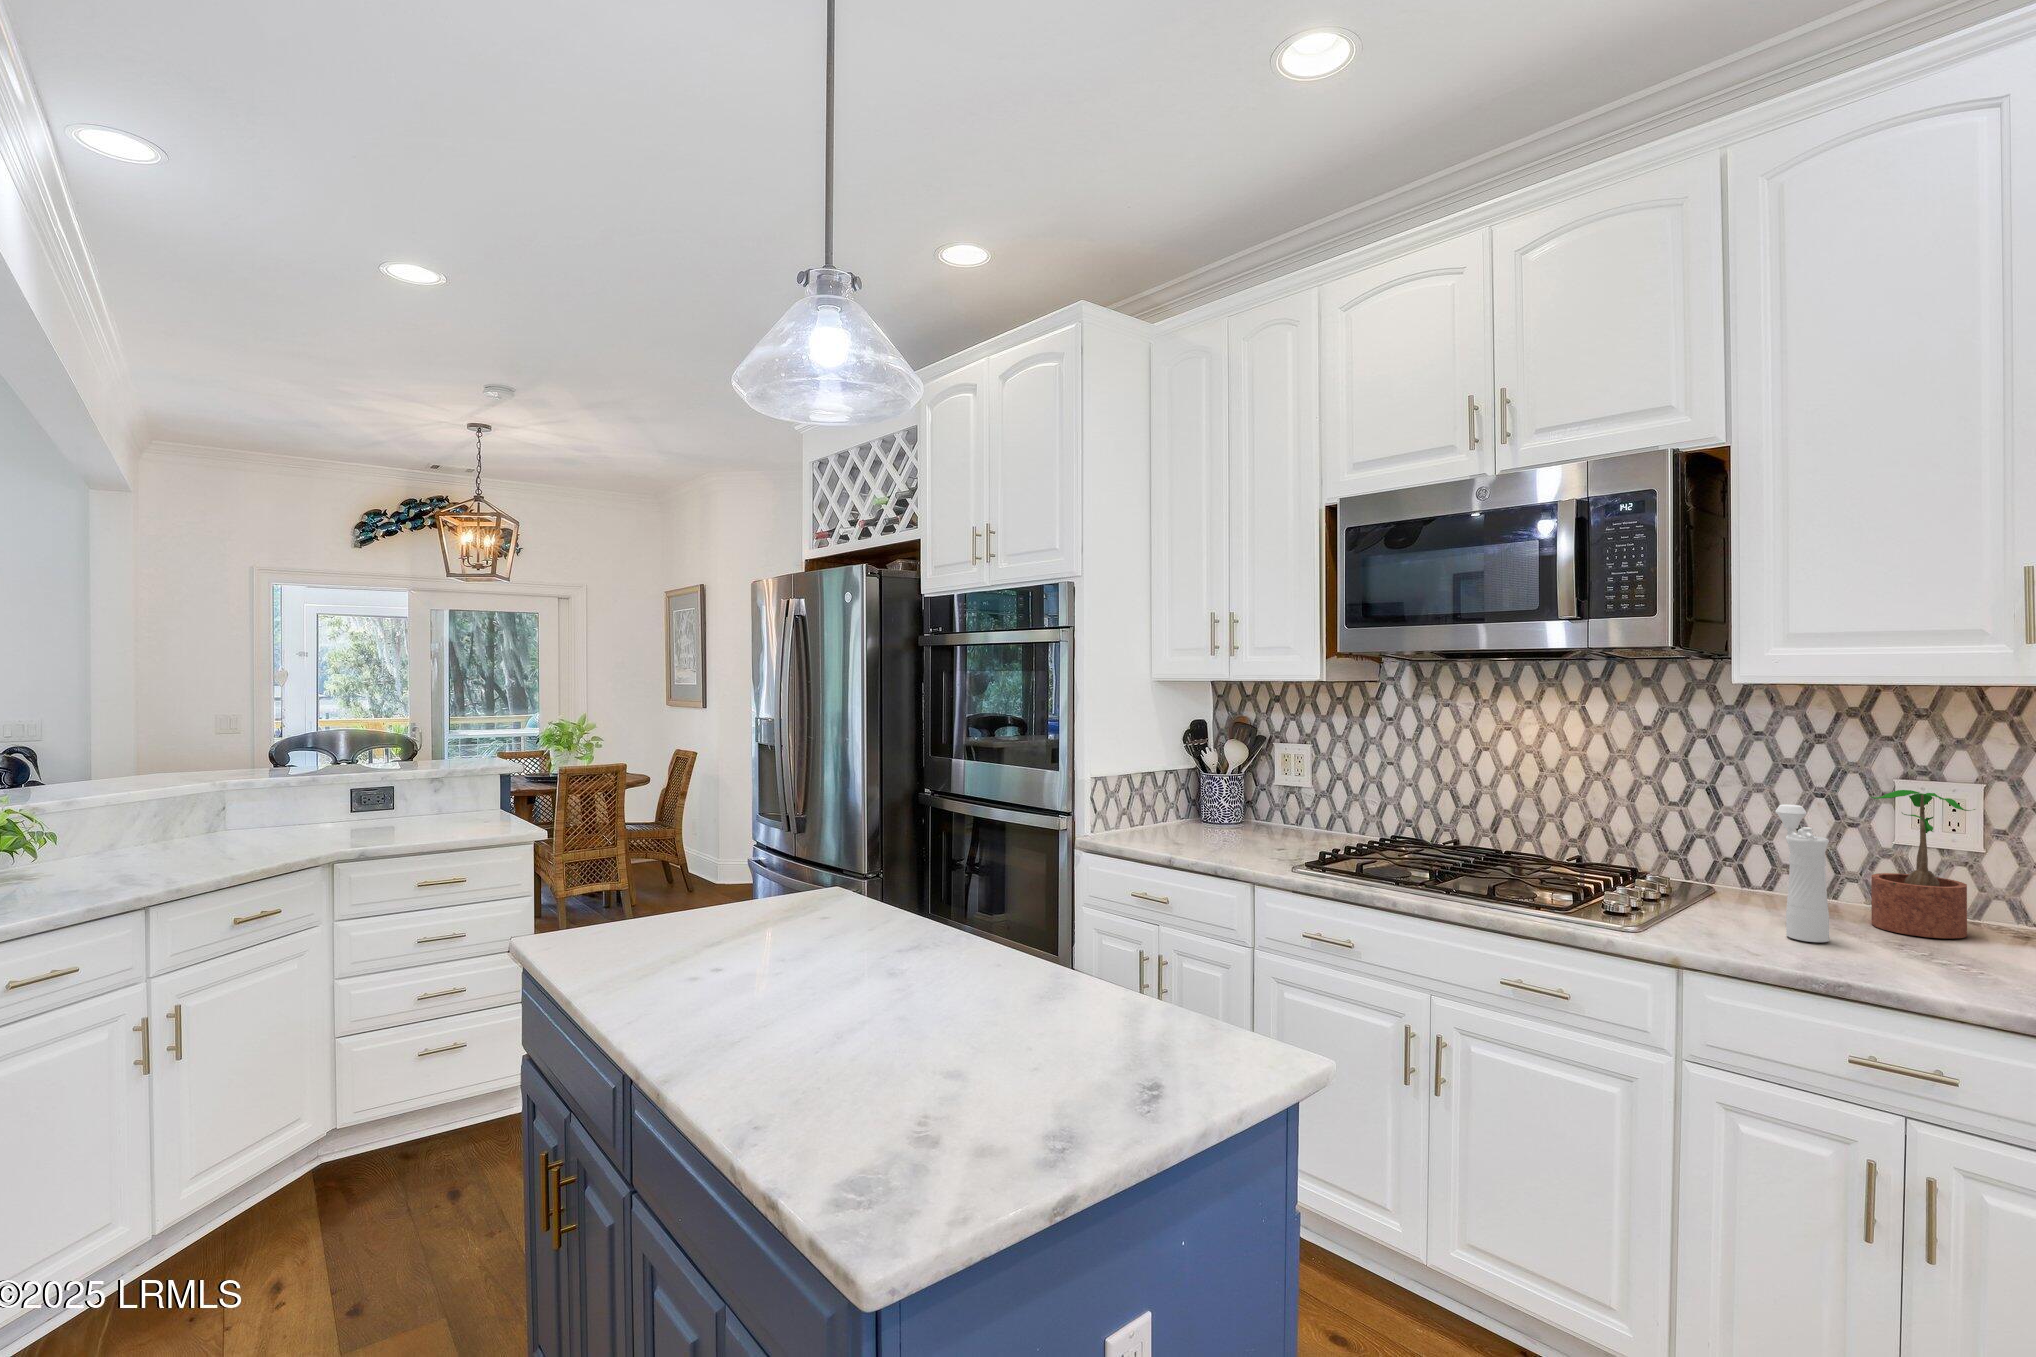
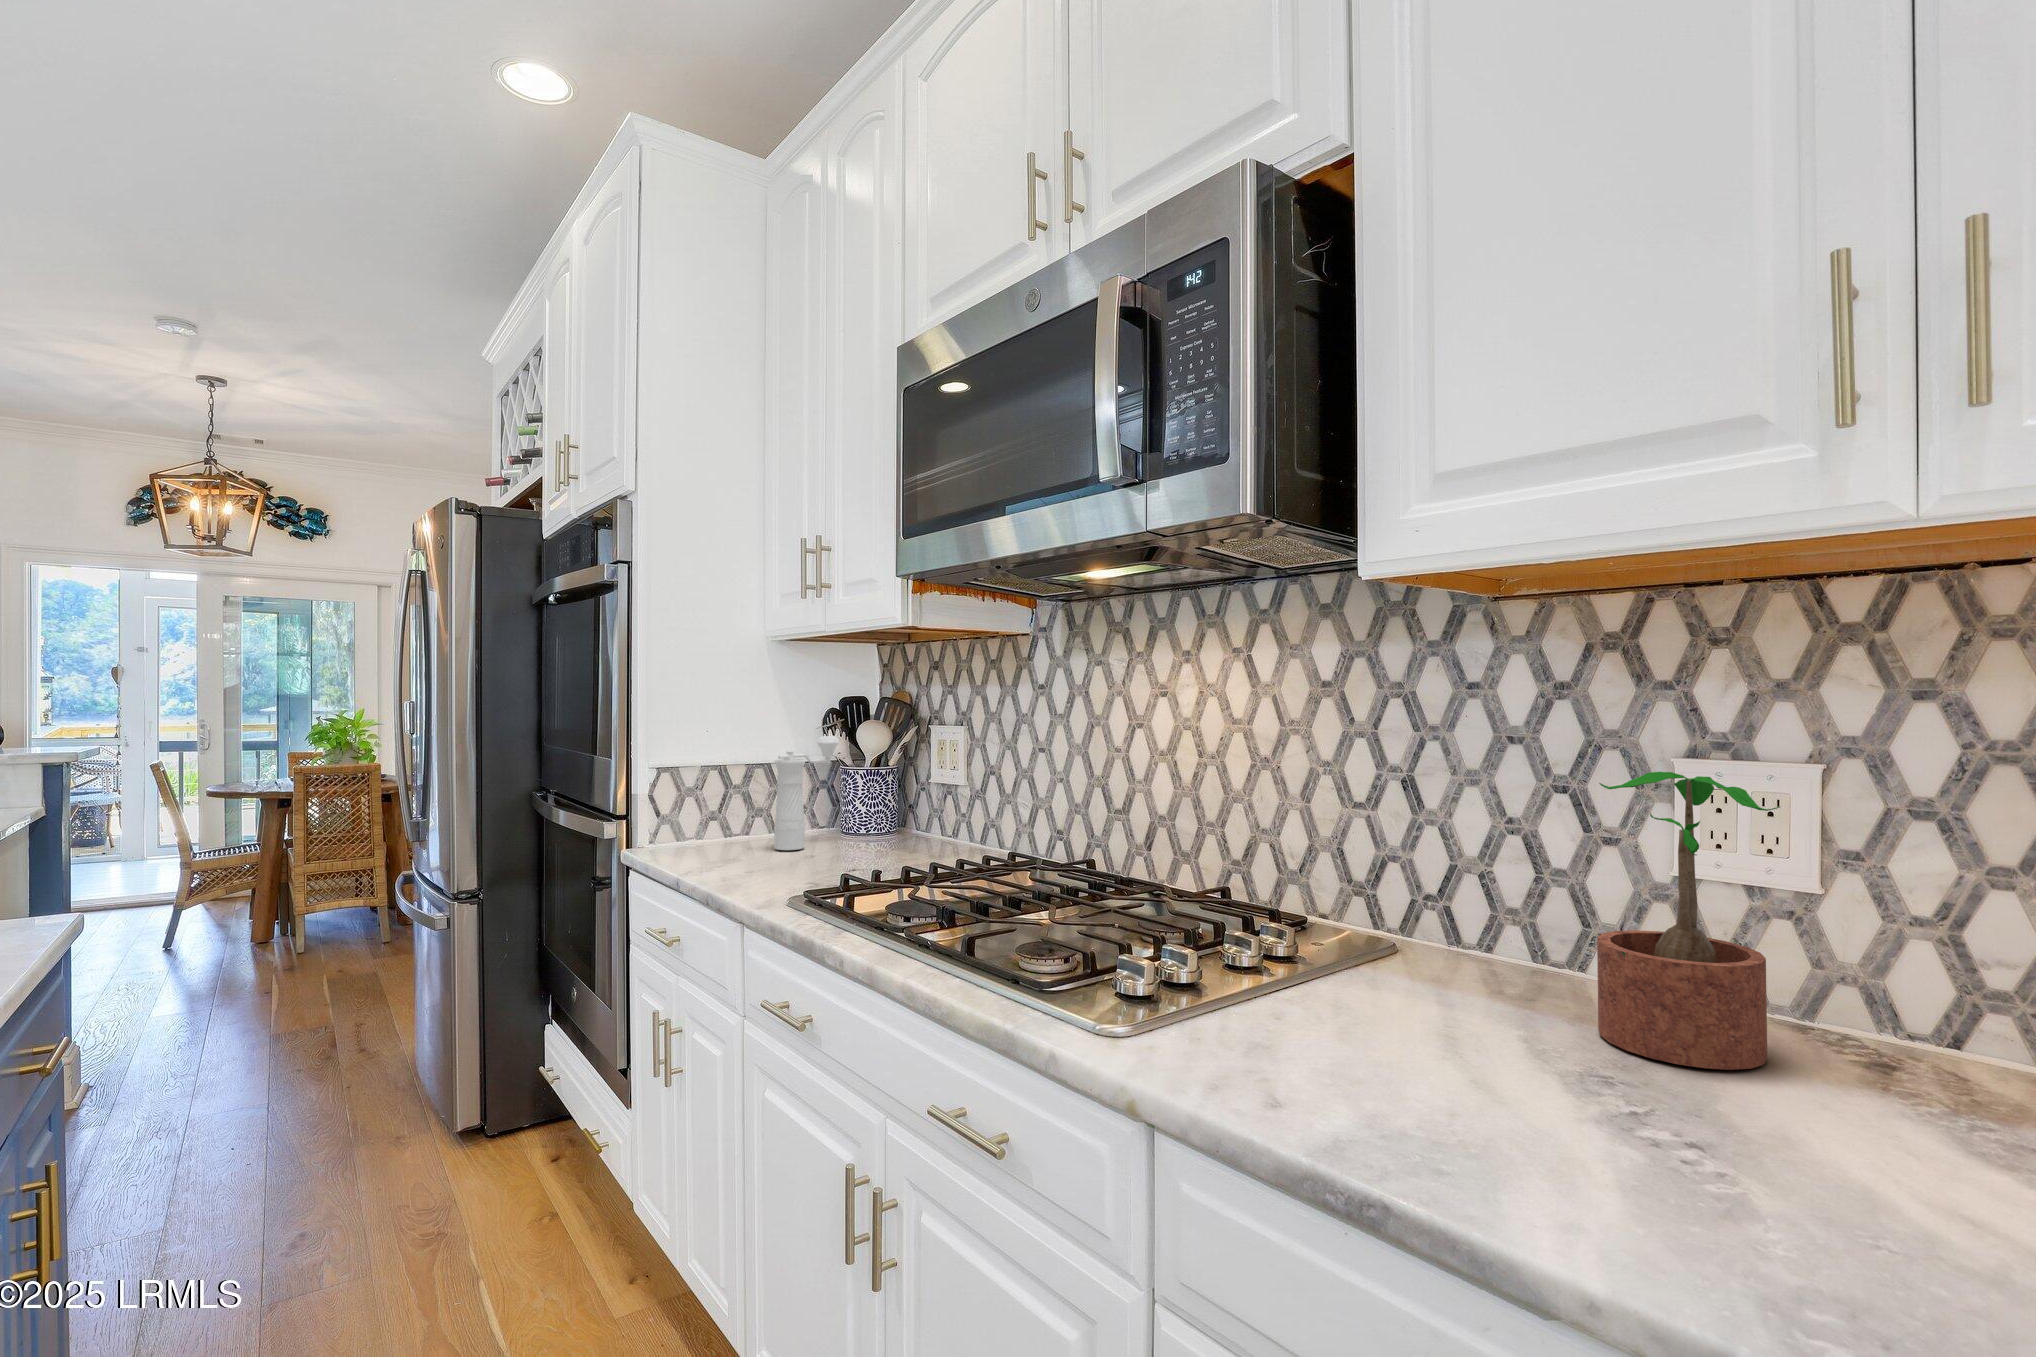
pepper mill: present [1775,804,1829,942] -> present [774,736,839,850]

